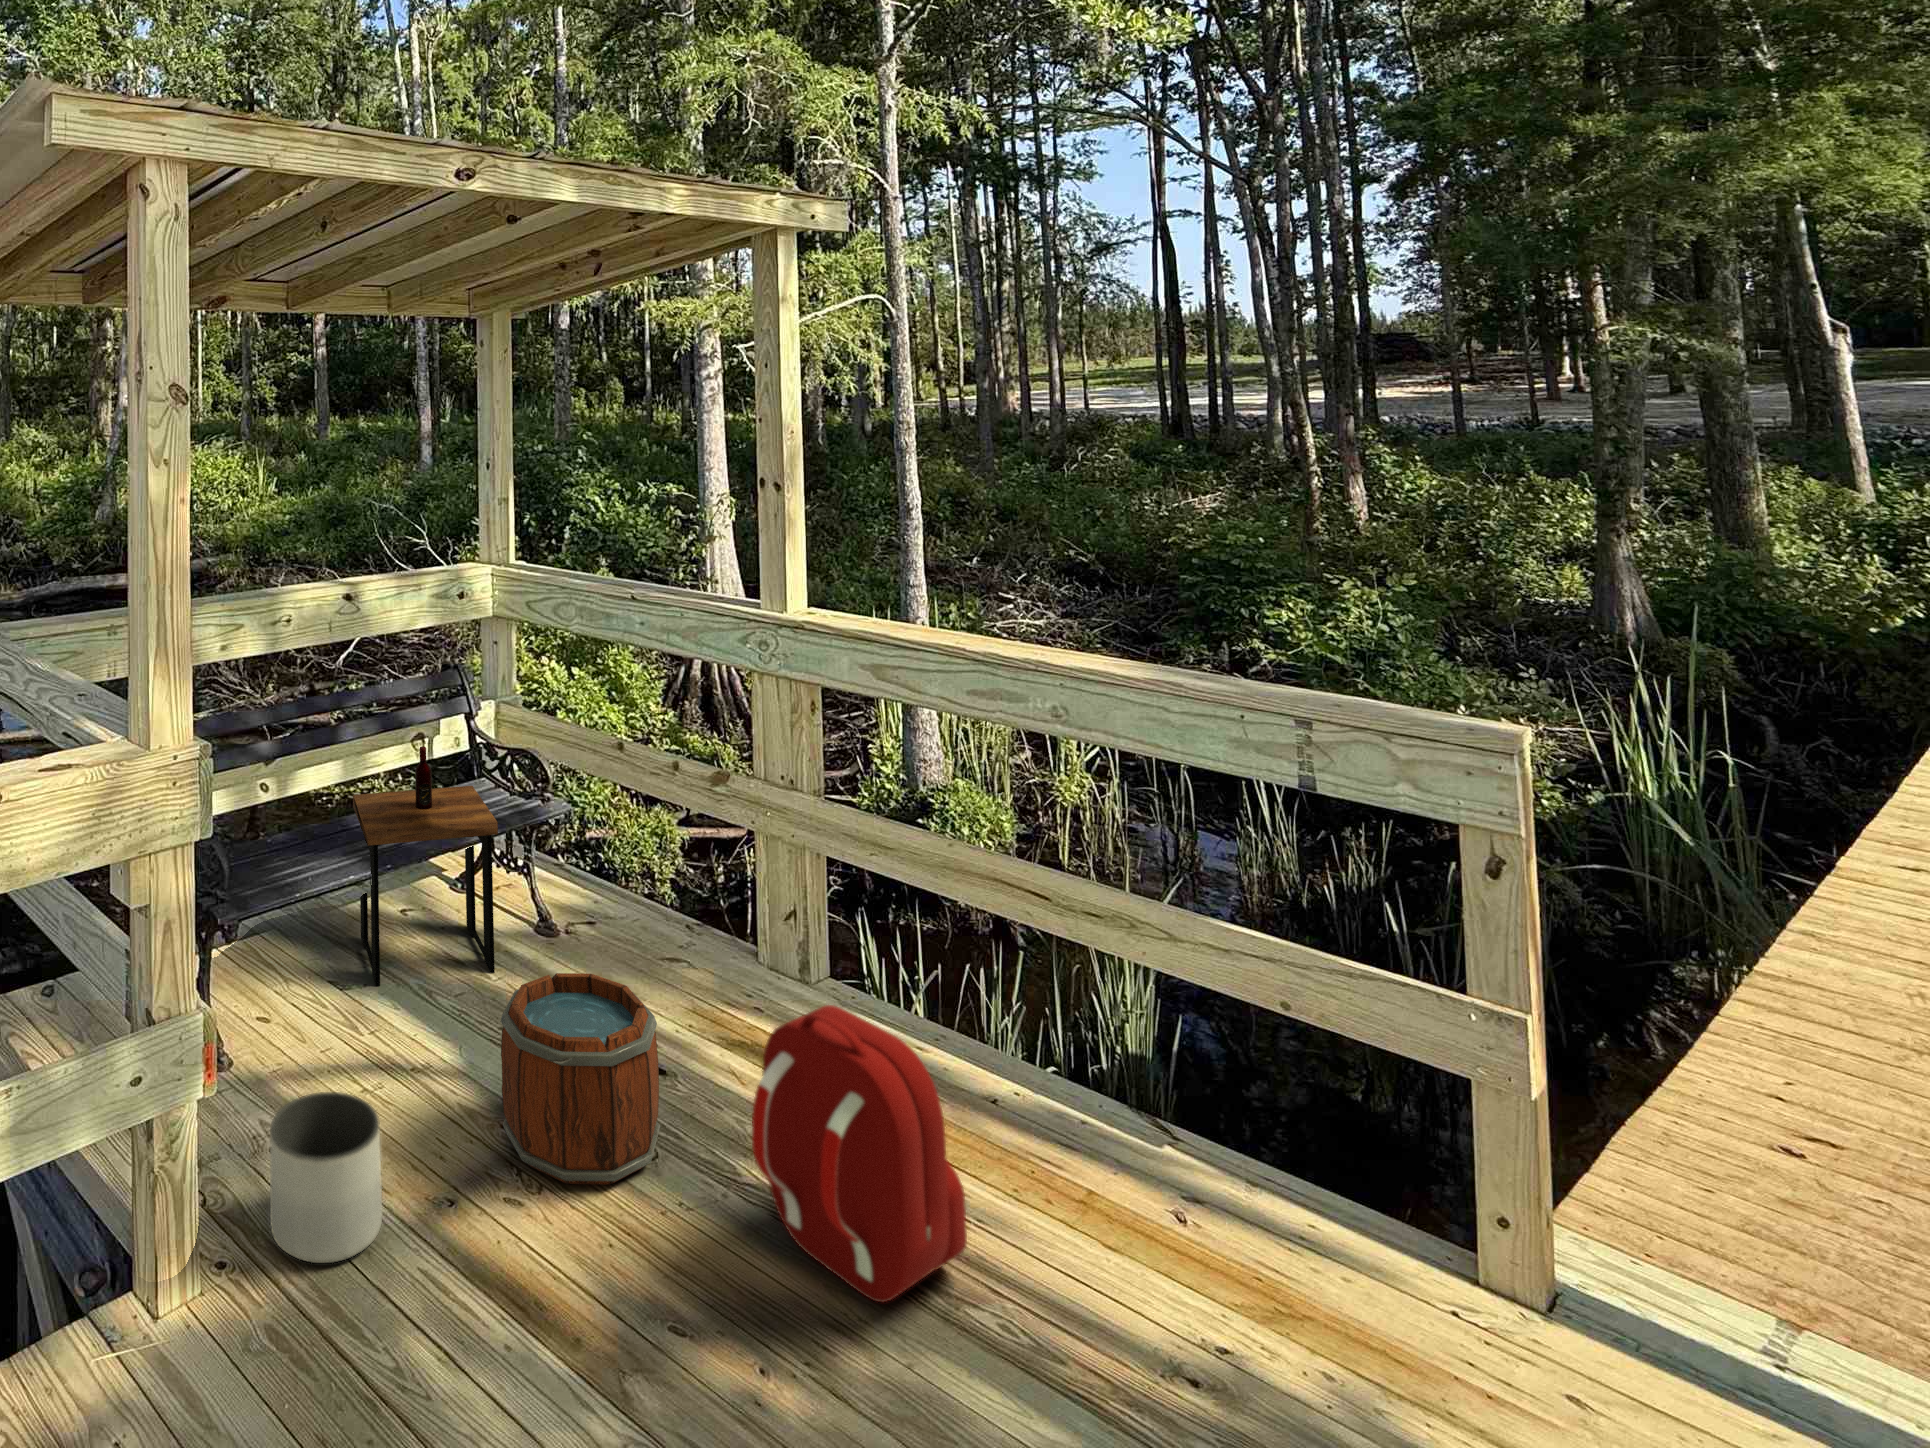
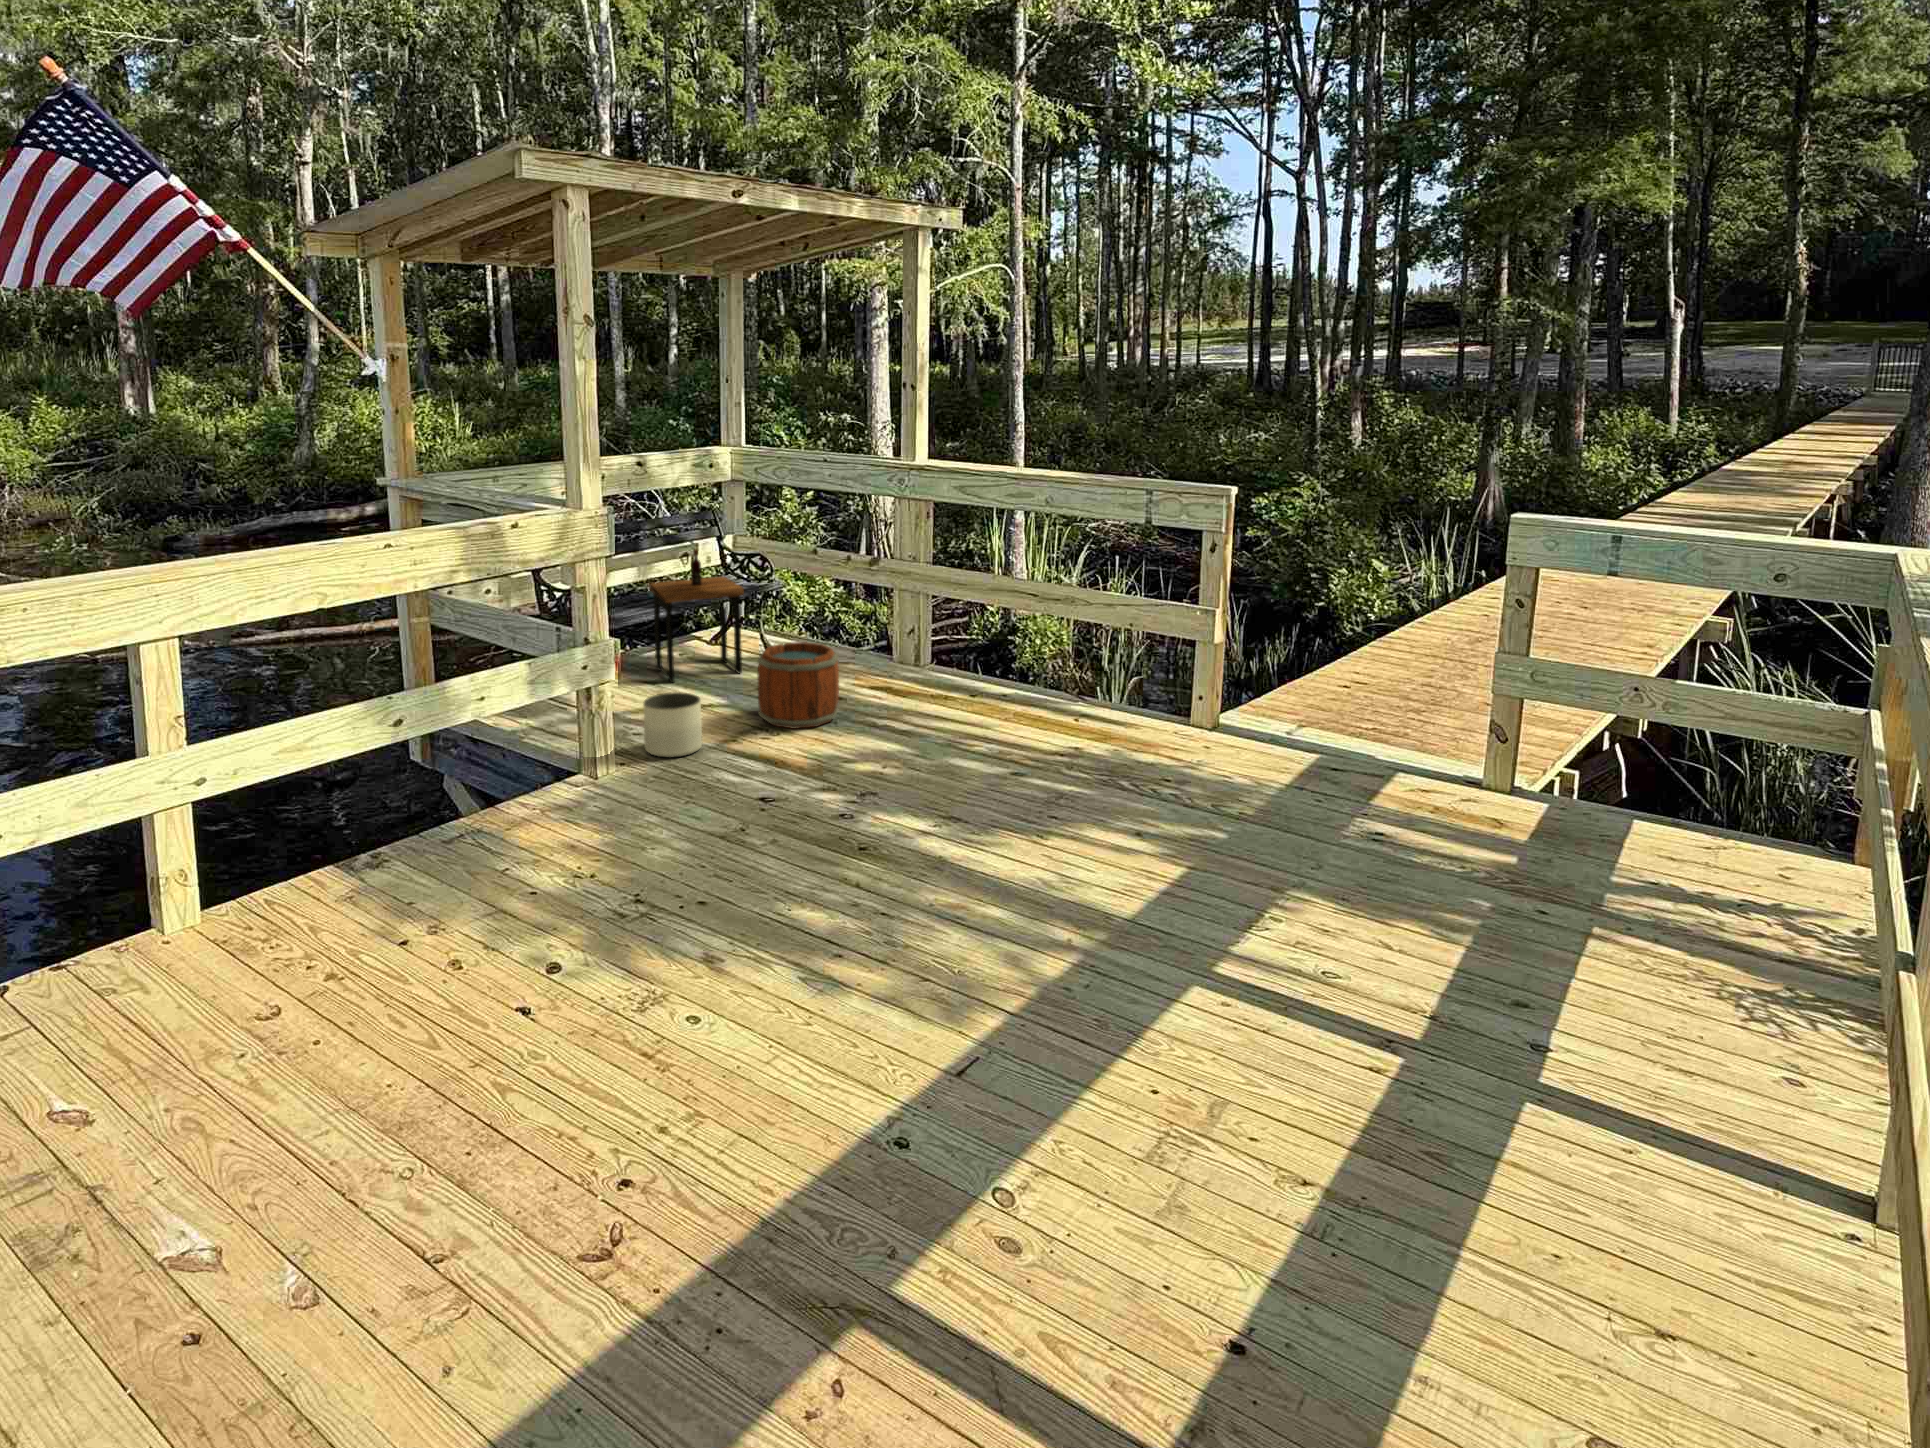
backpack: present [752,1005,967,1302] -> none [884,627,978,741]

